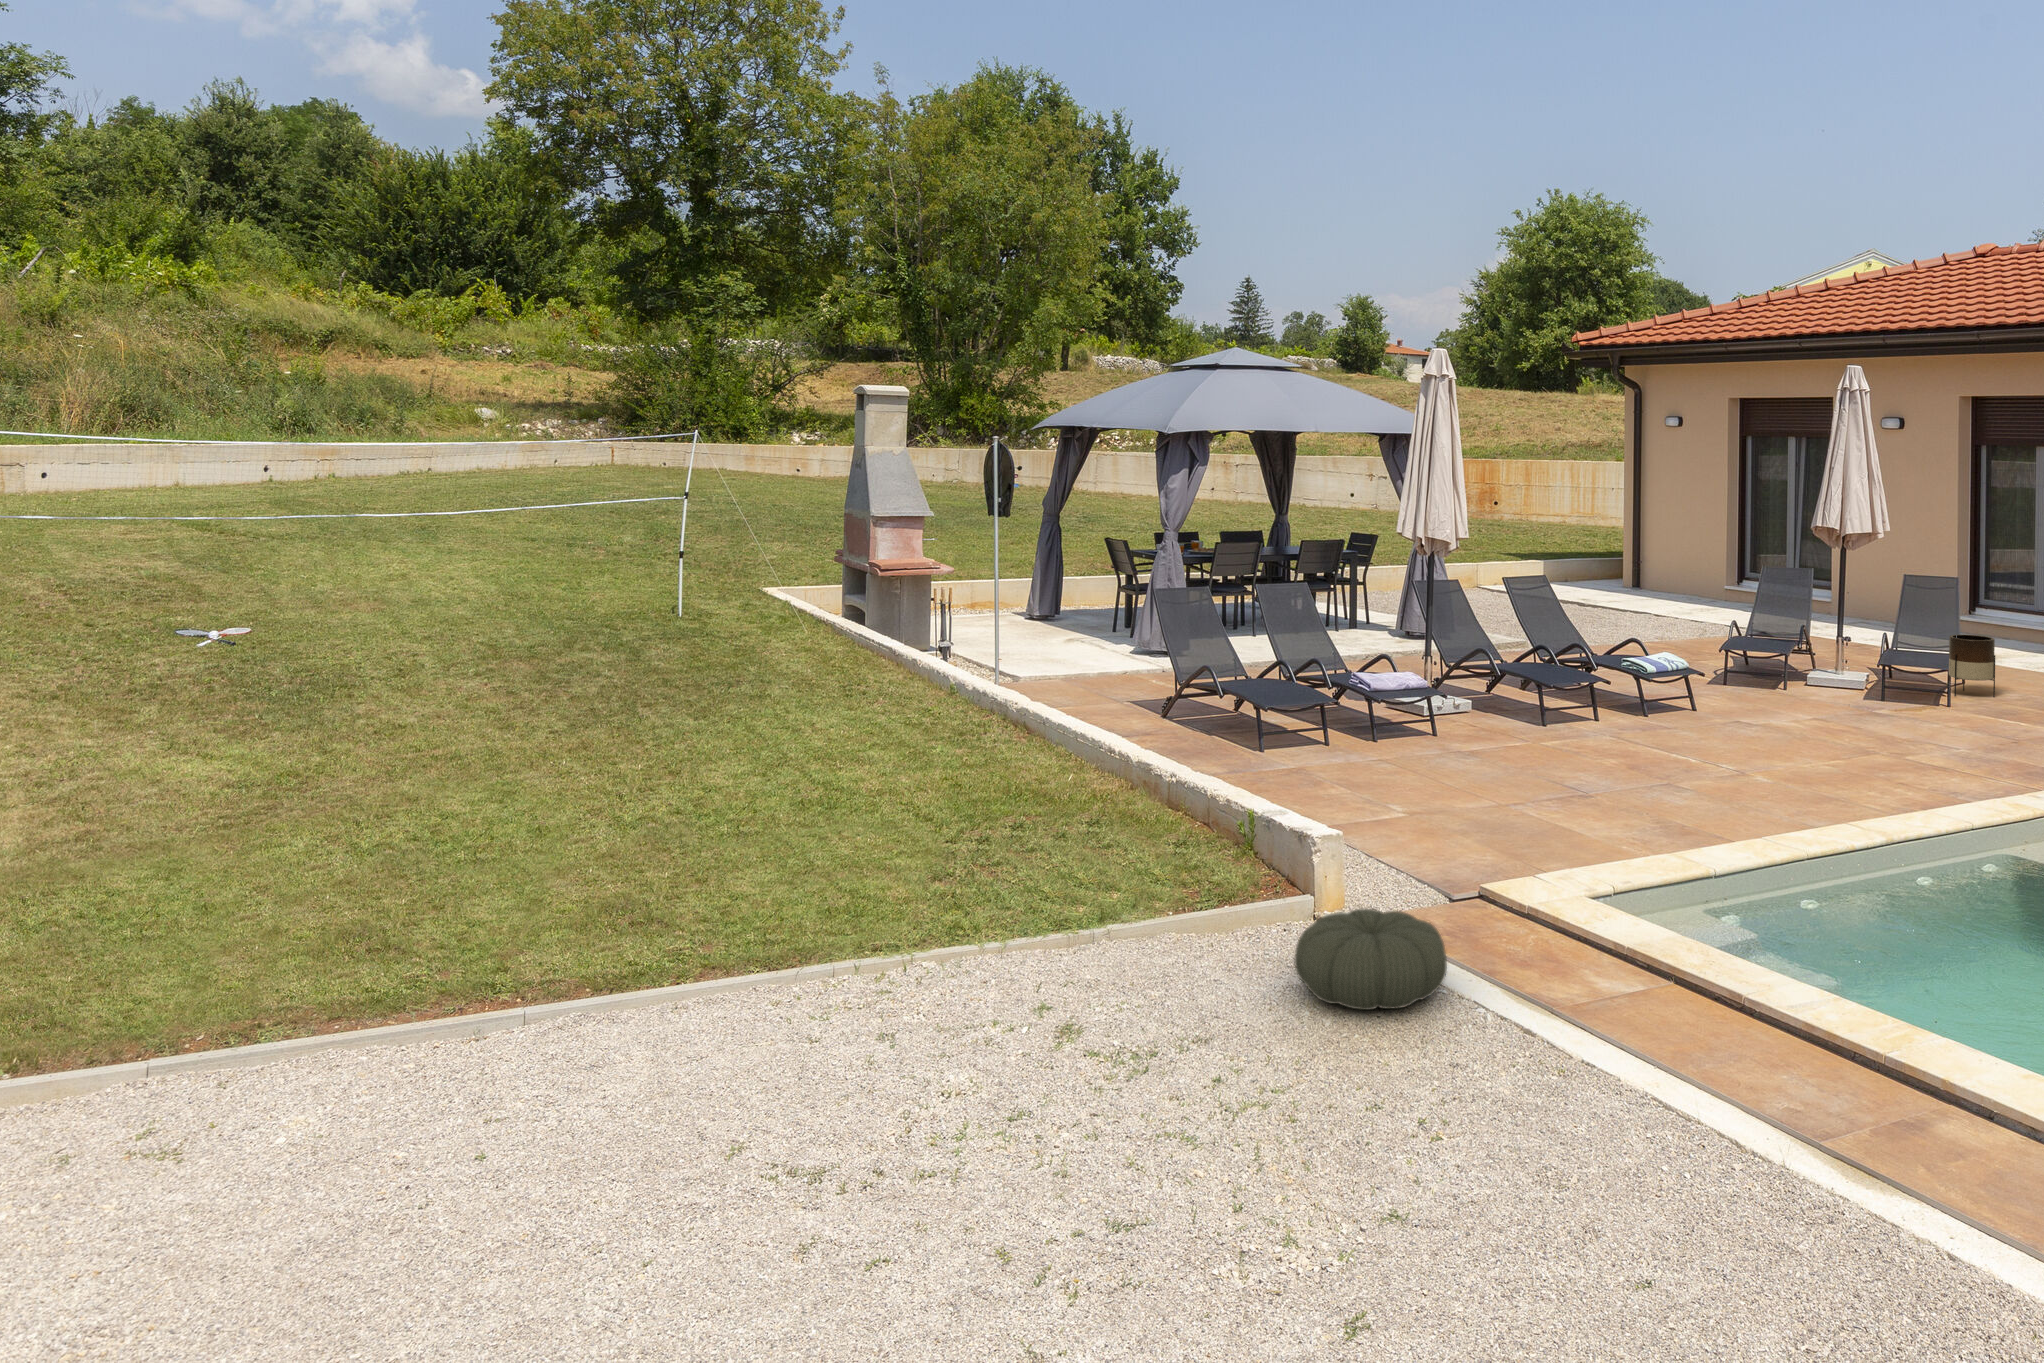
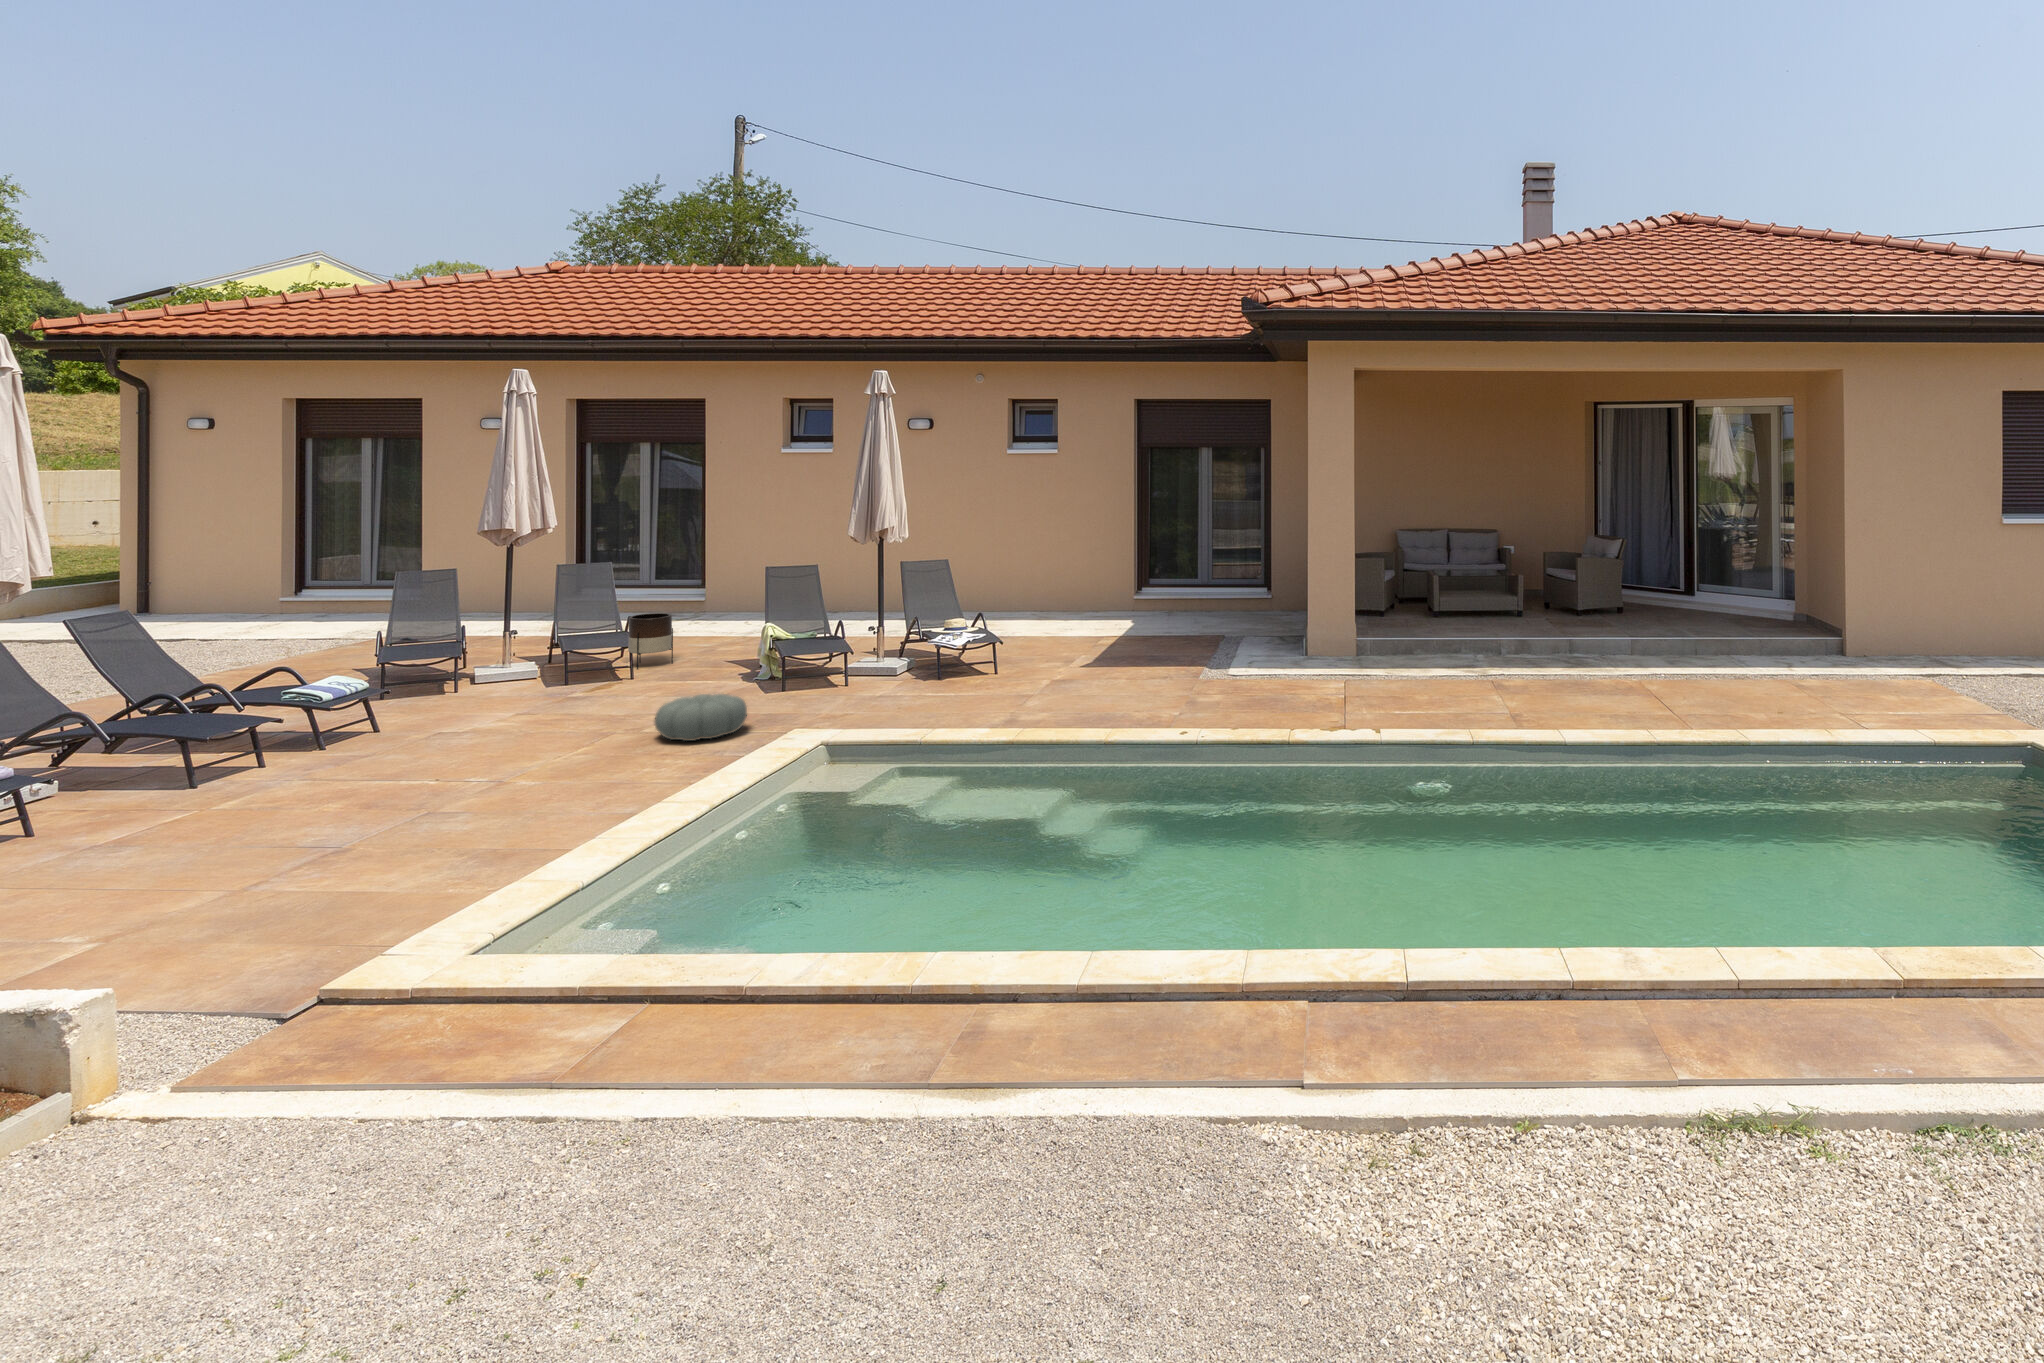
pouf: present [1294,909,1447,1010] -> present [654,694,747,741]

